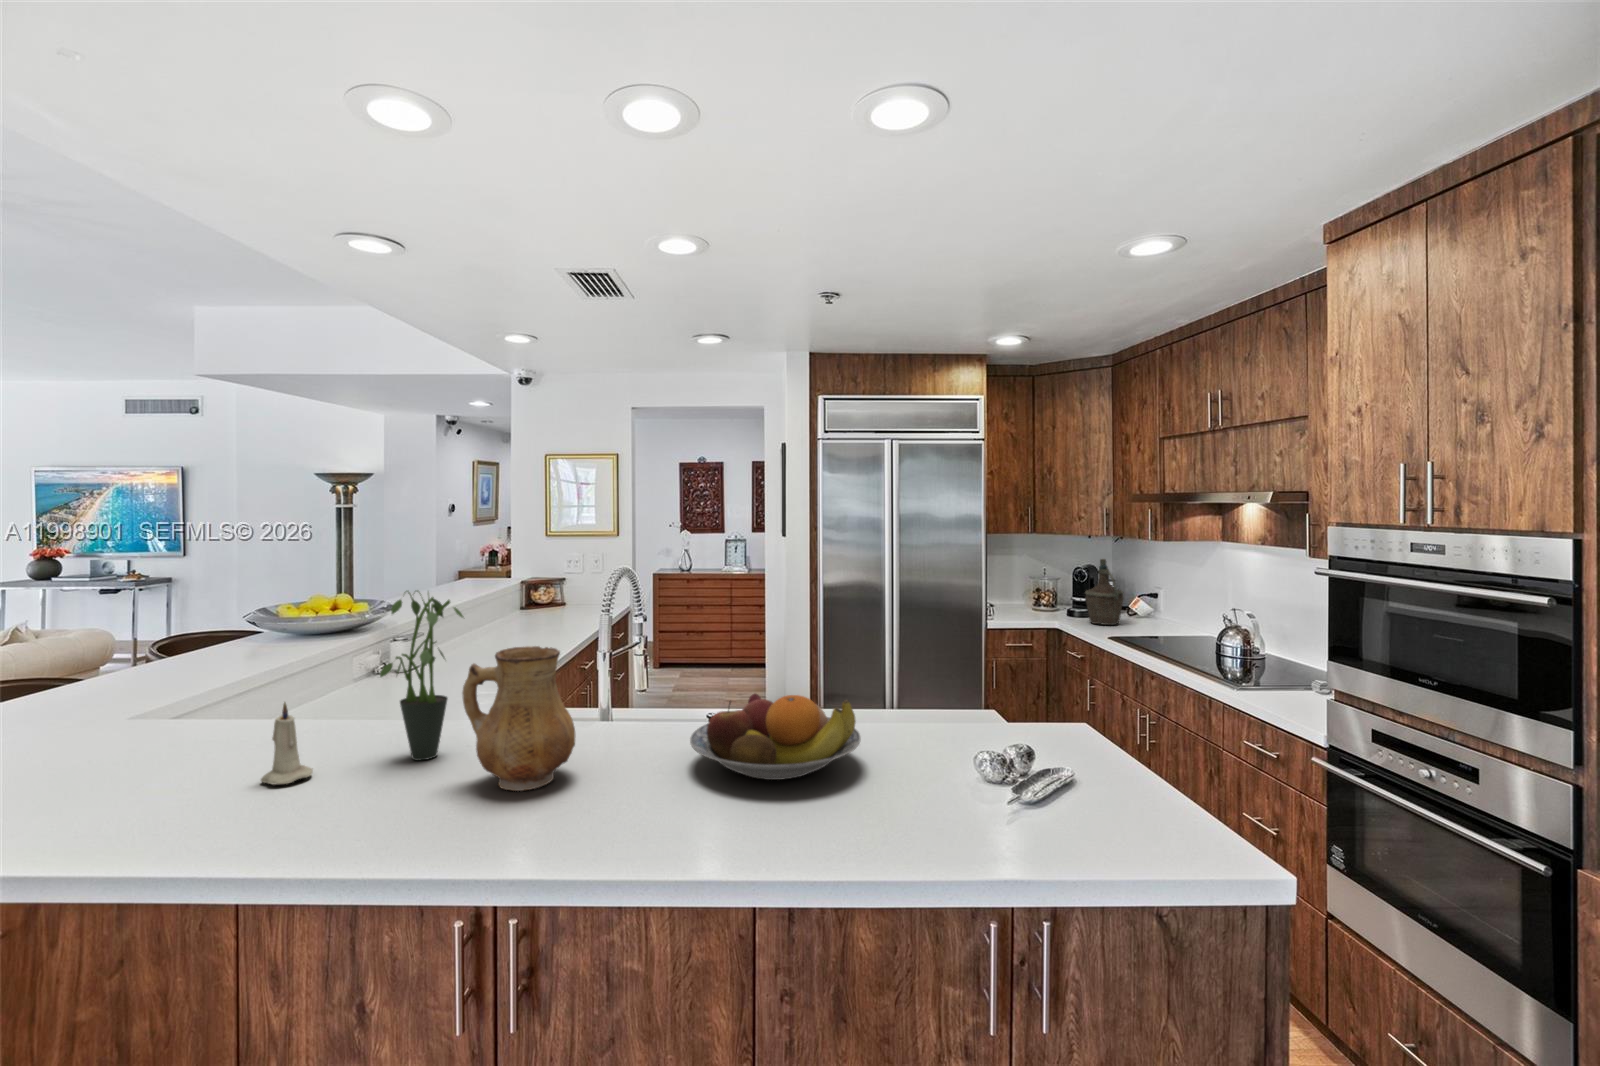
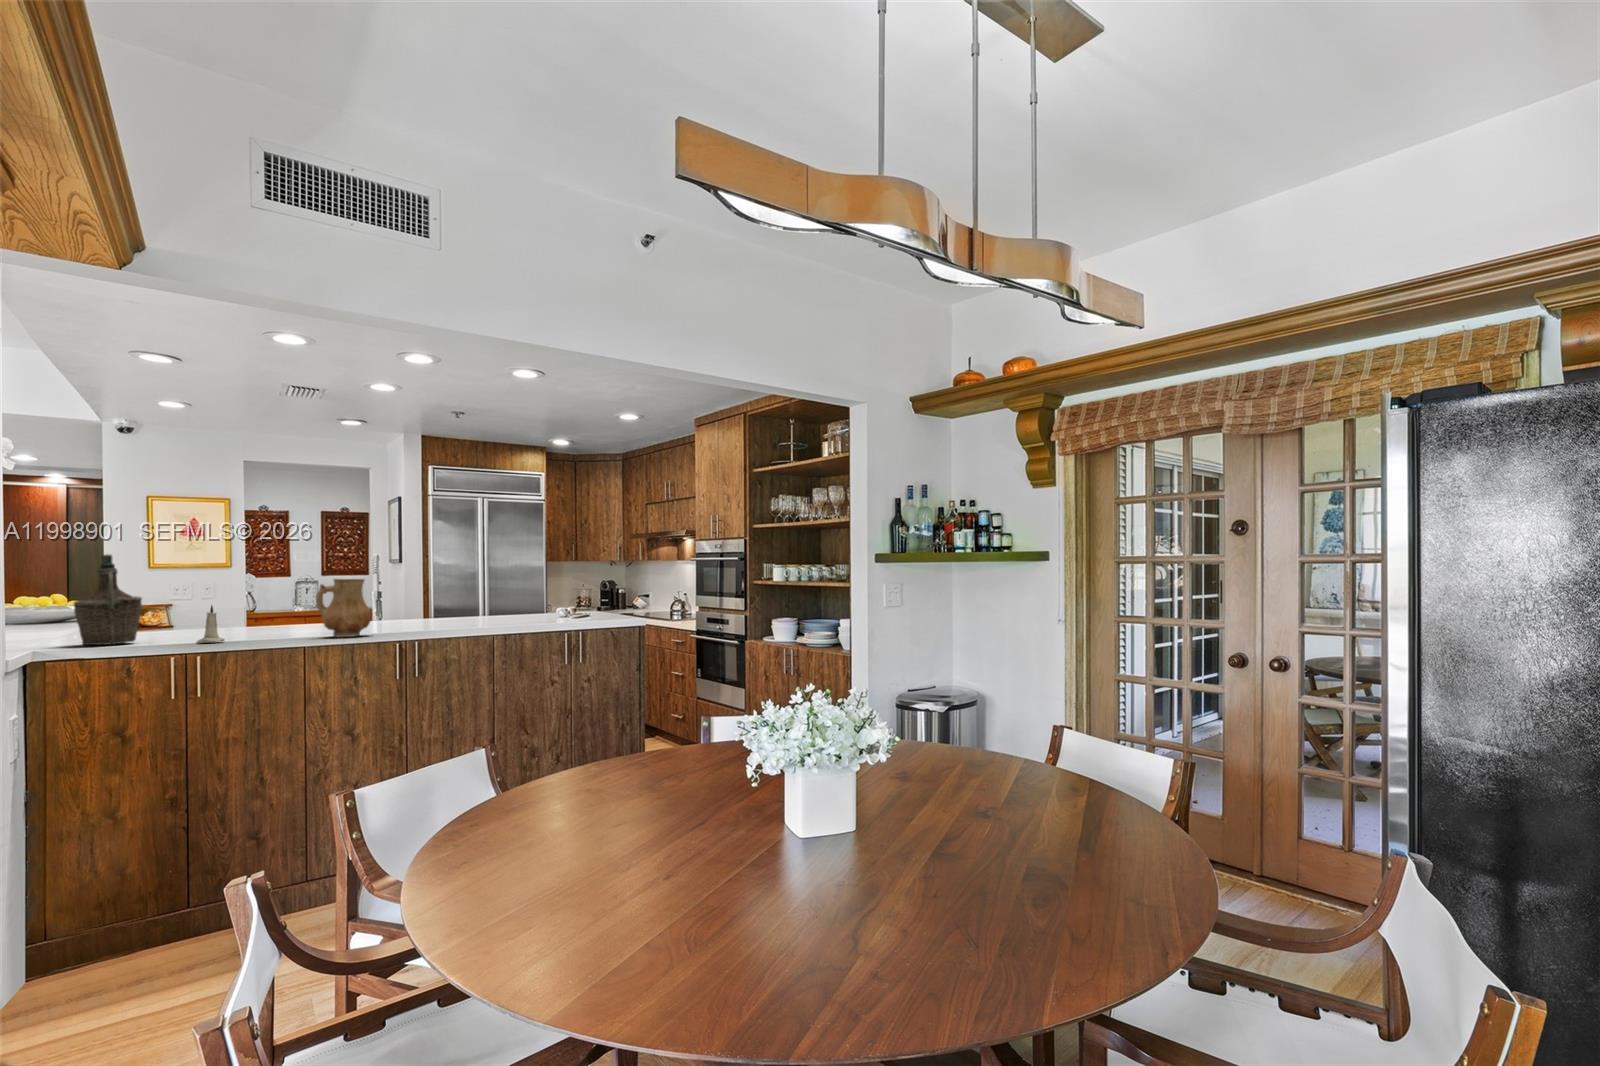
bottle: present [1085,559,1123,625] -> present [74,555,142,645]
potted plant: present [380,591,464,760] -> none [256,556,298,638]
fruit bowl: present [690,694,861,780] -> none [421,599,501,631]

